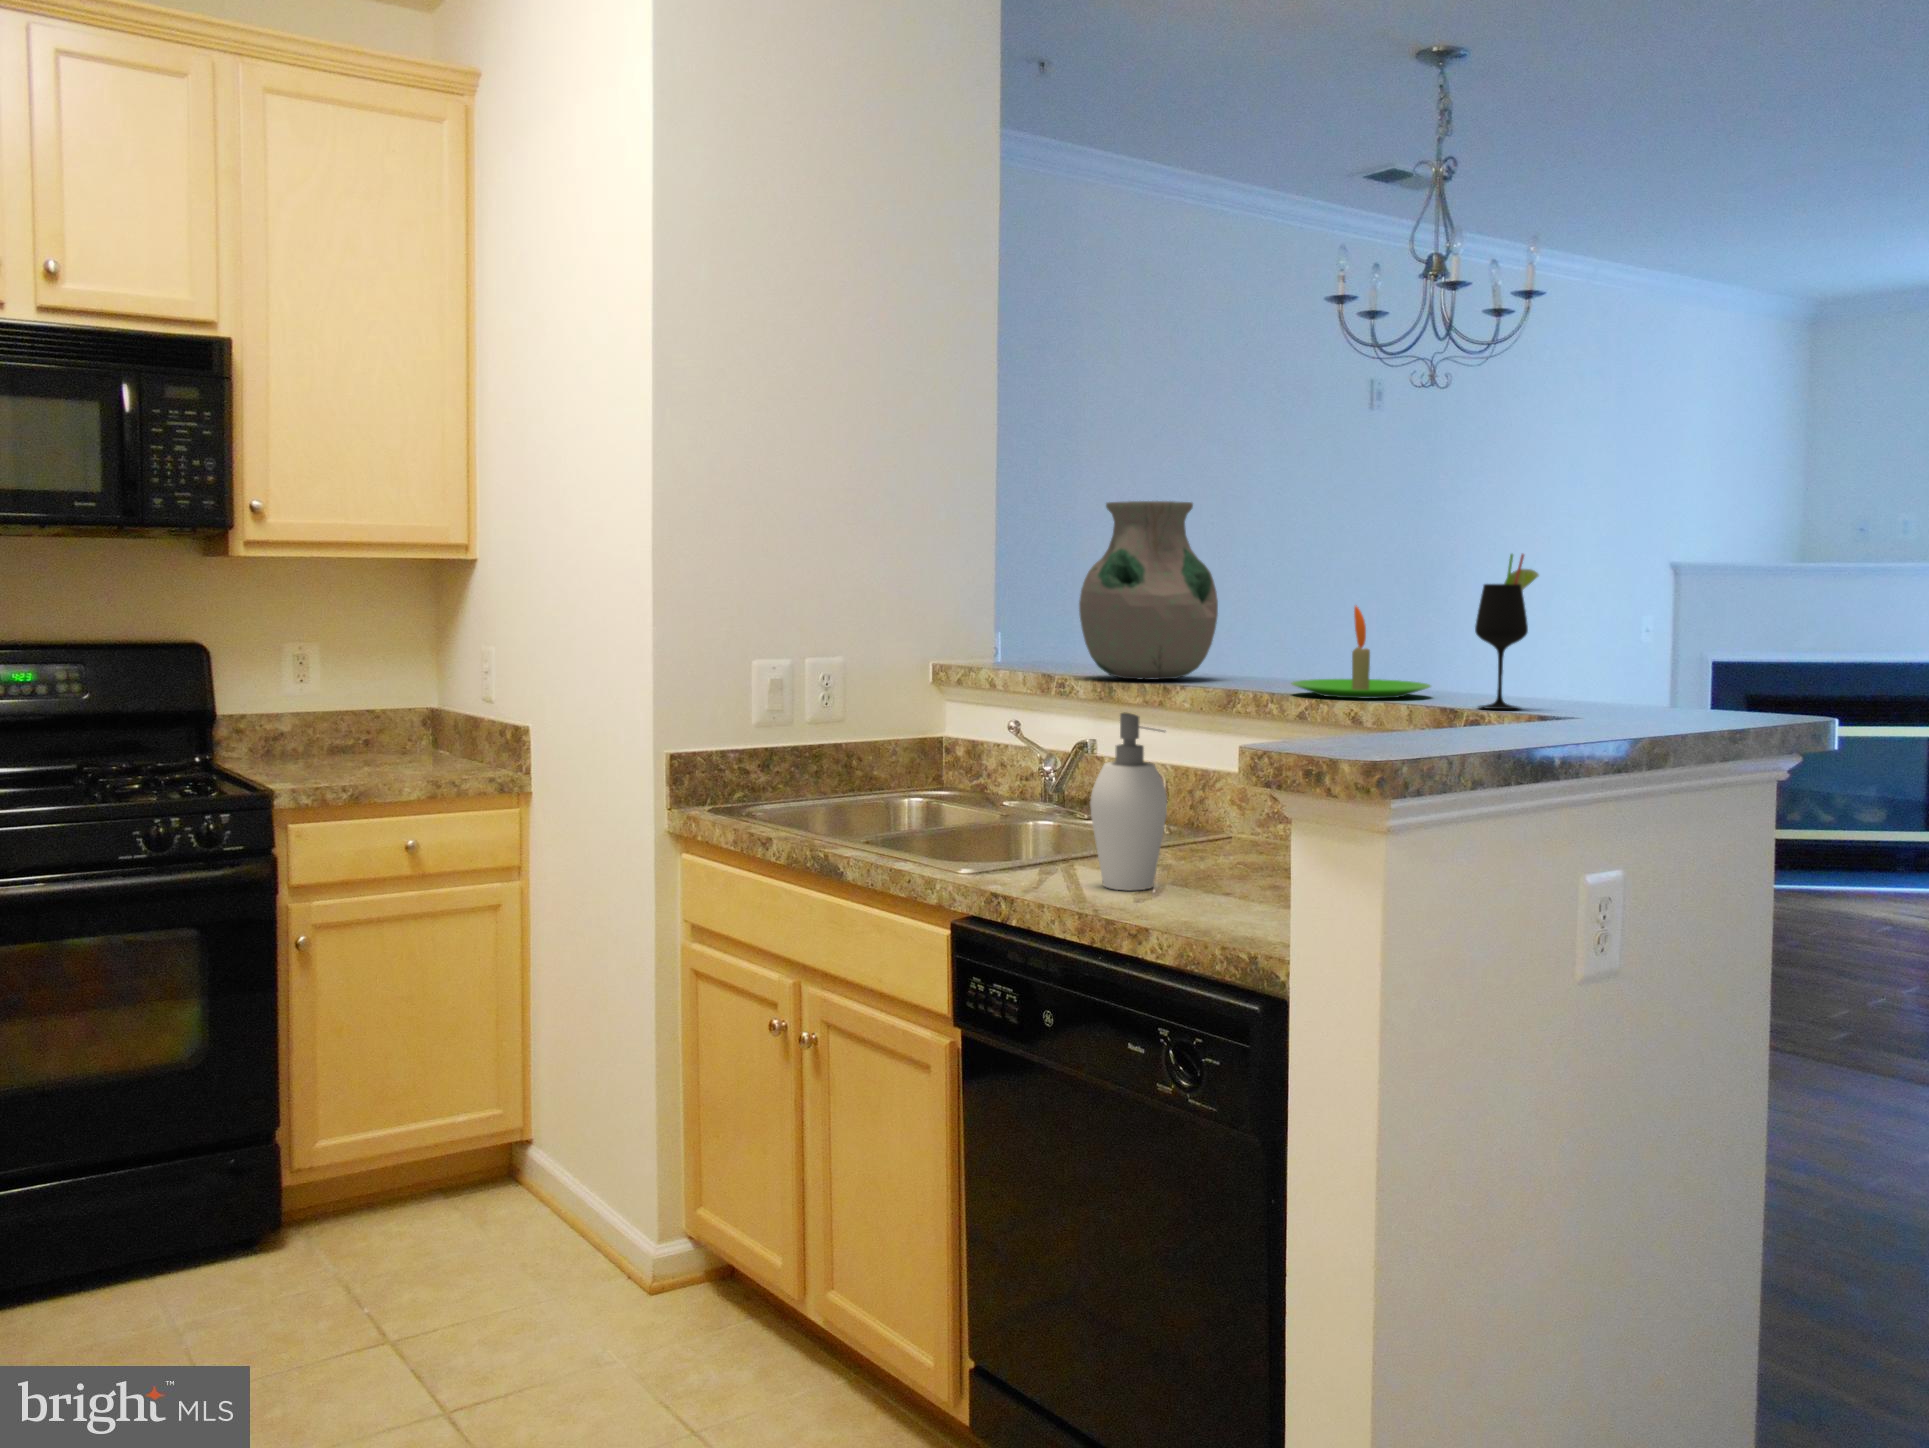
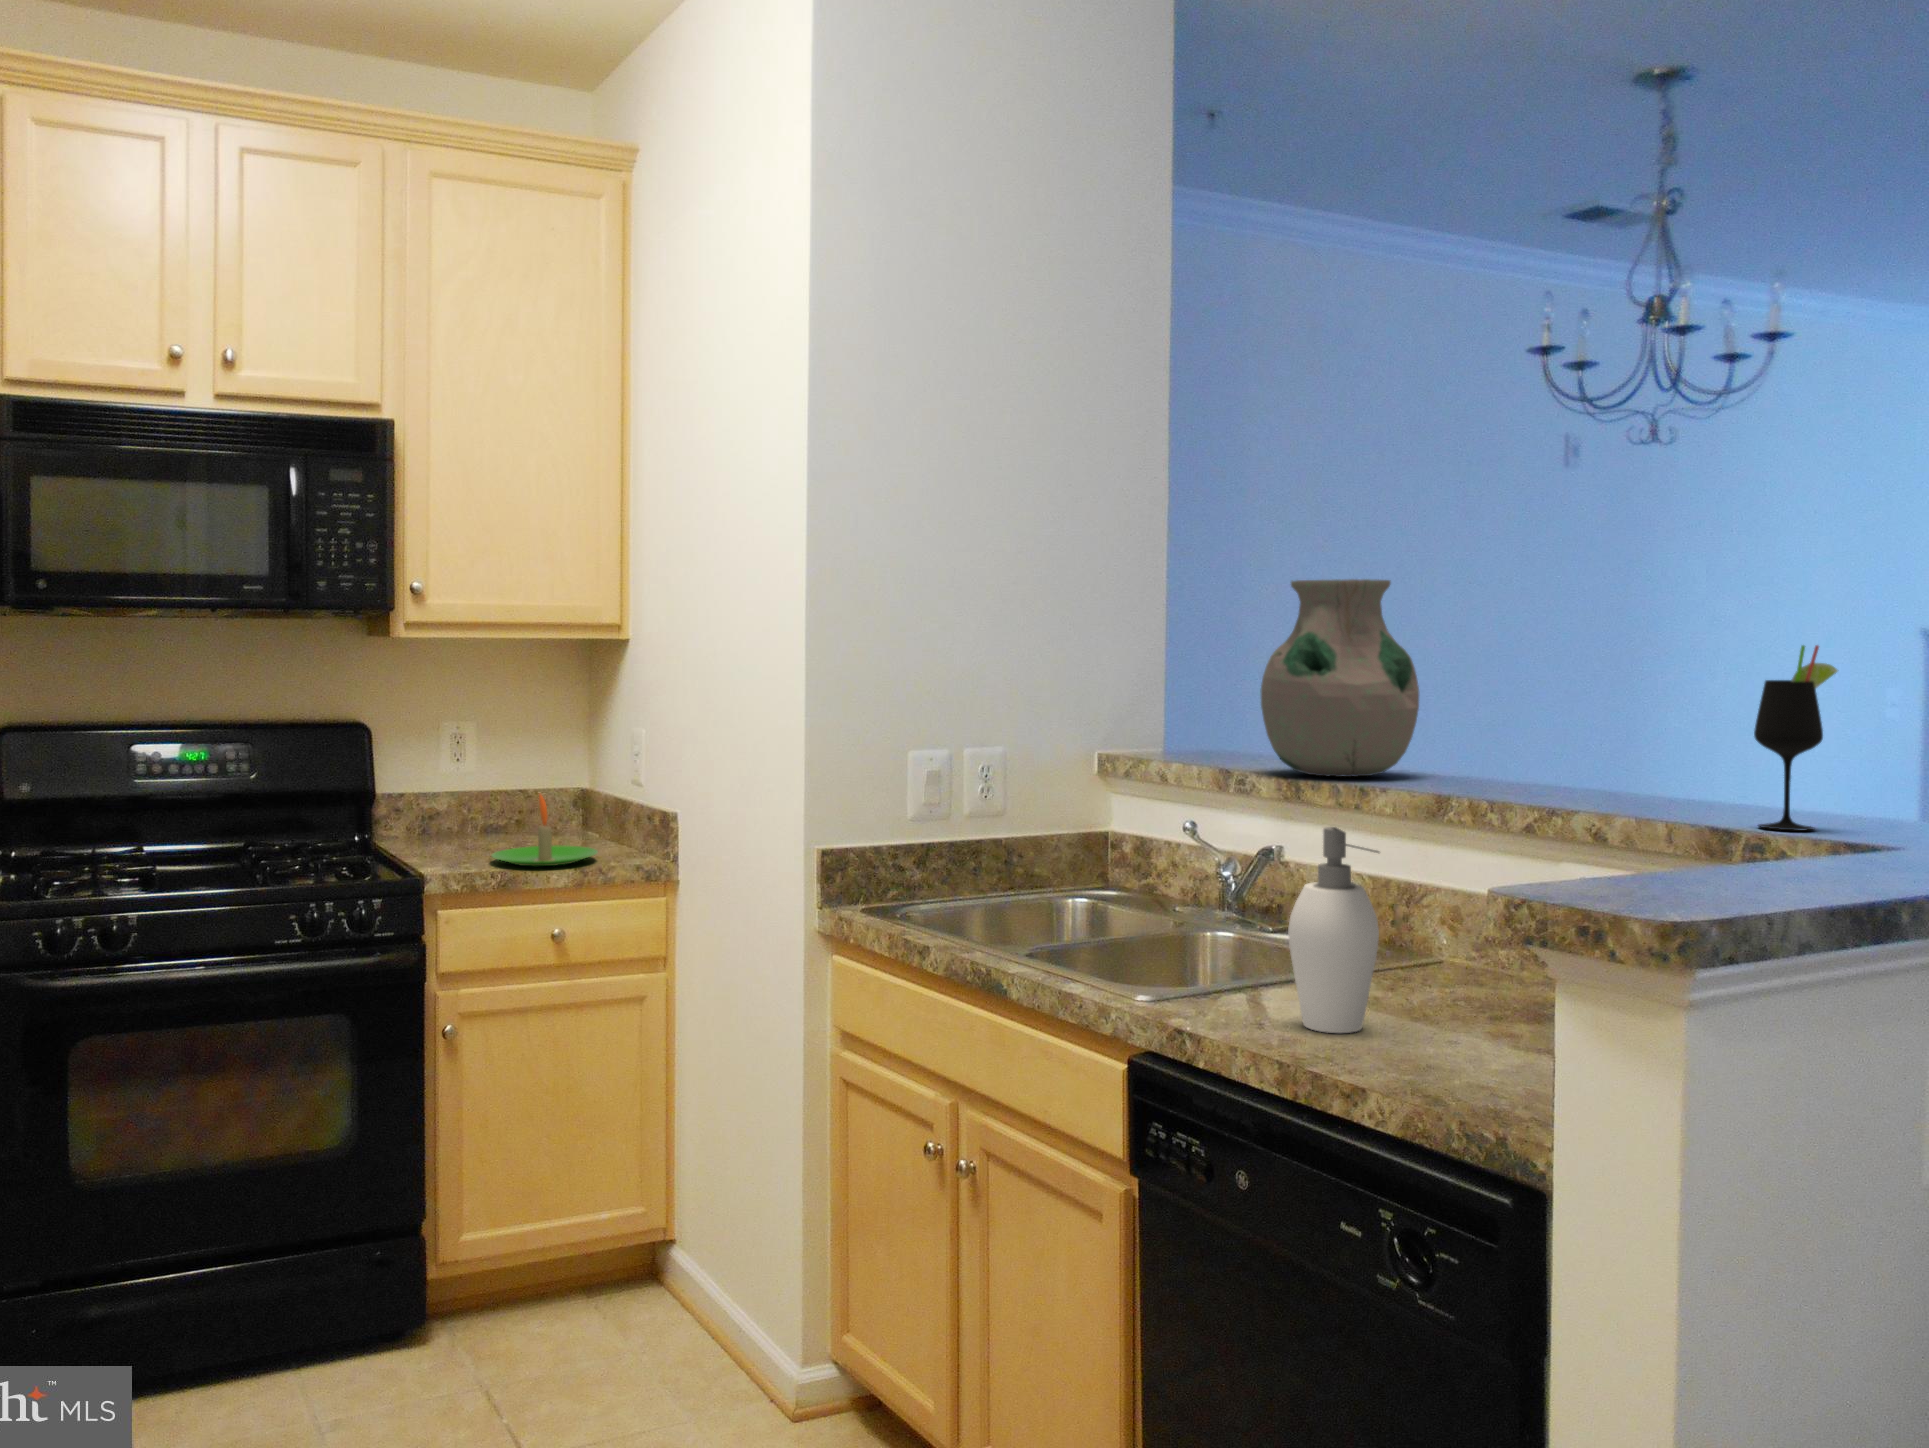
candle: present [1292,606,1430,699] -> present [492,795,598,866]

